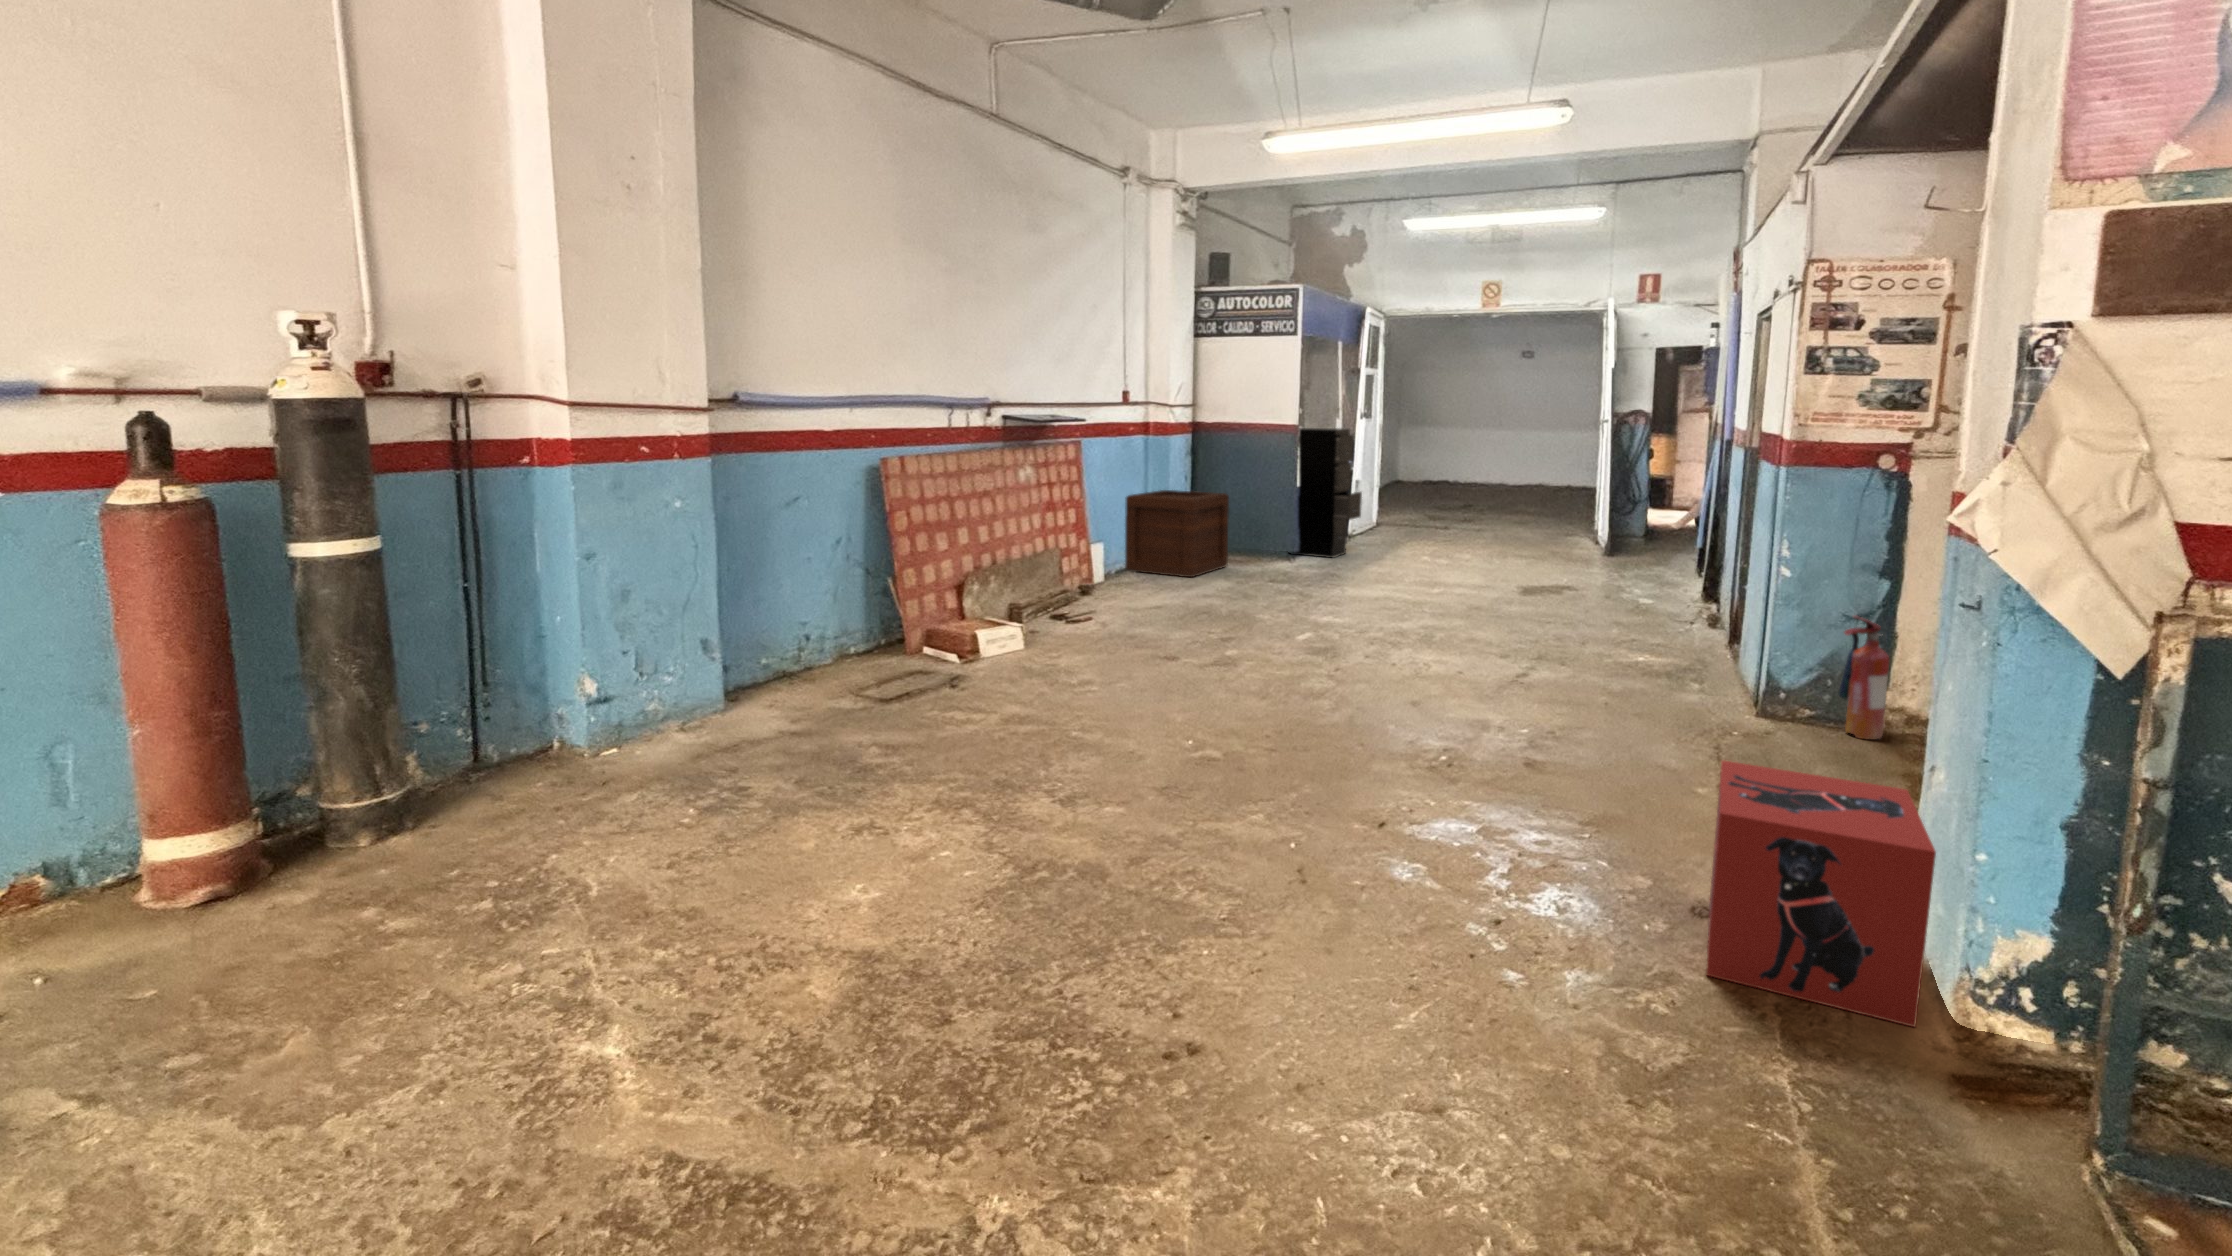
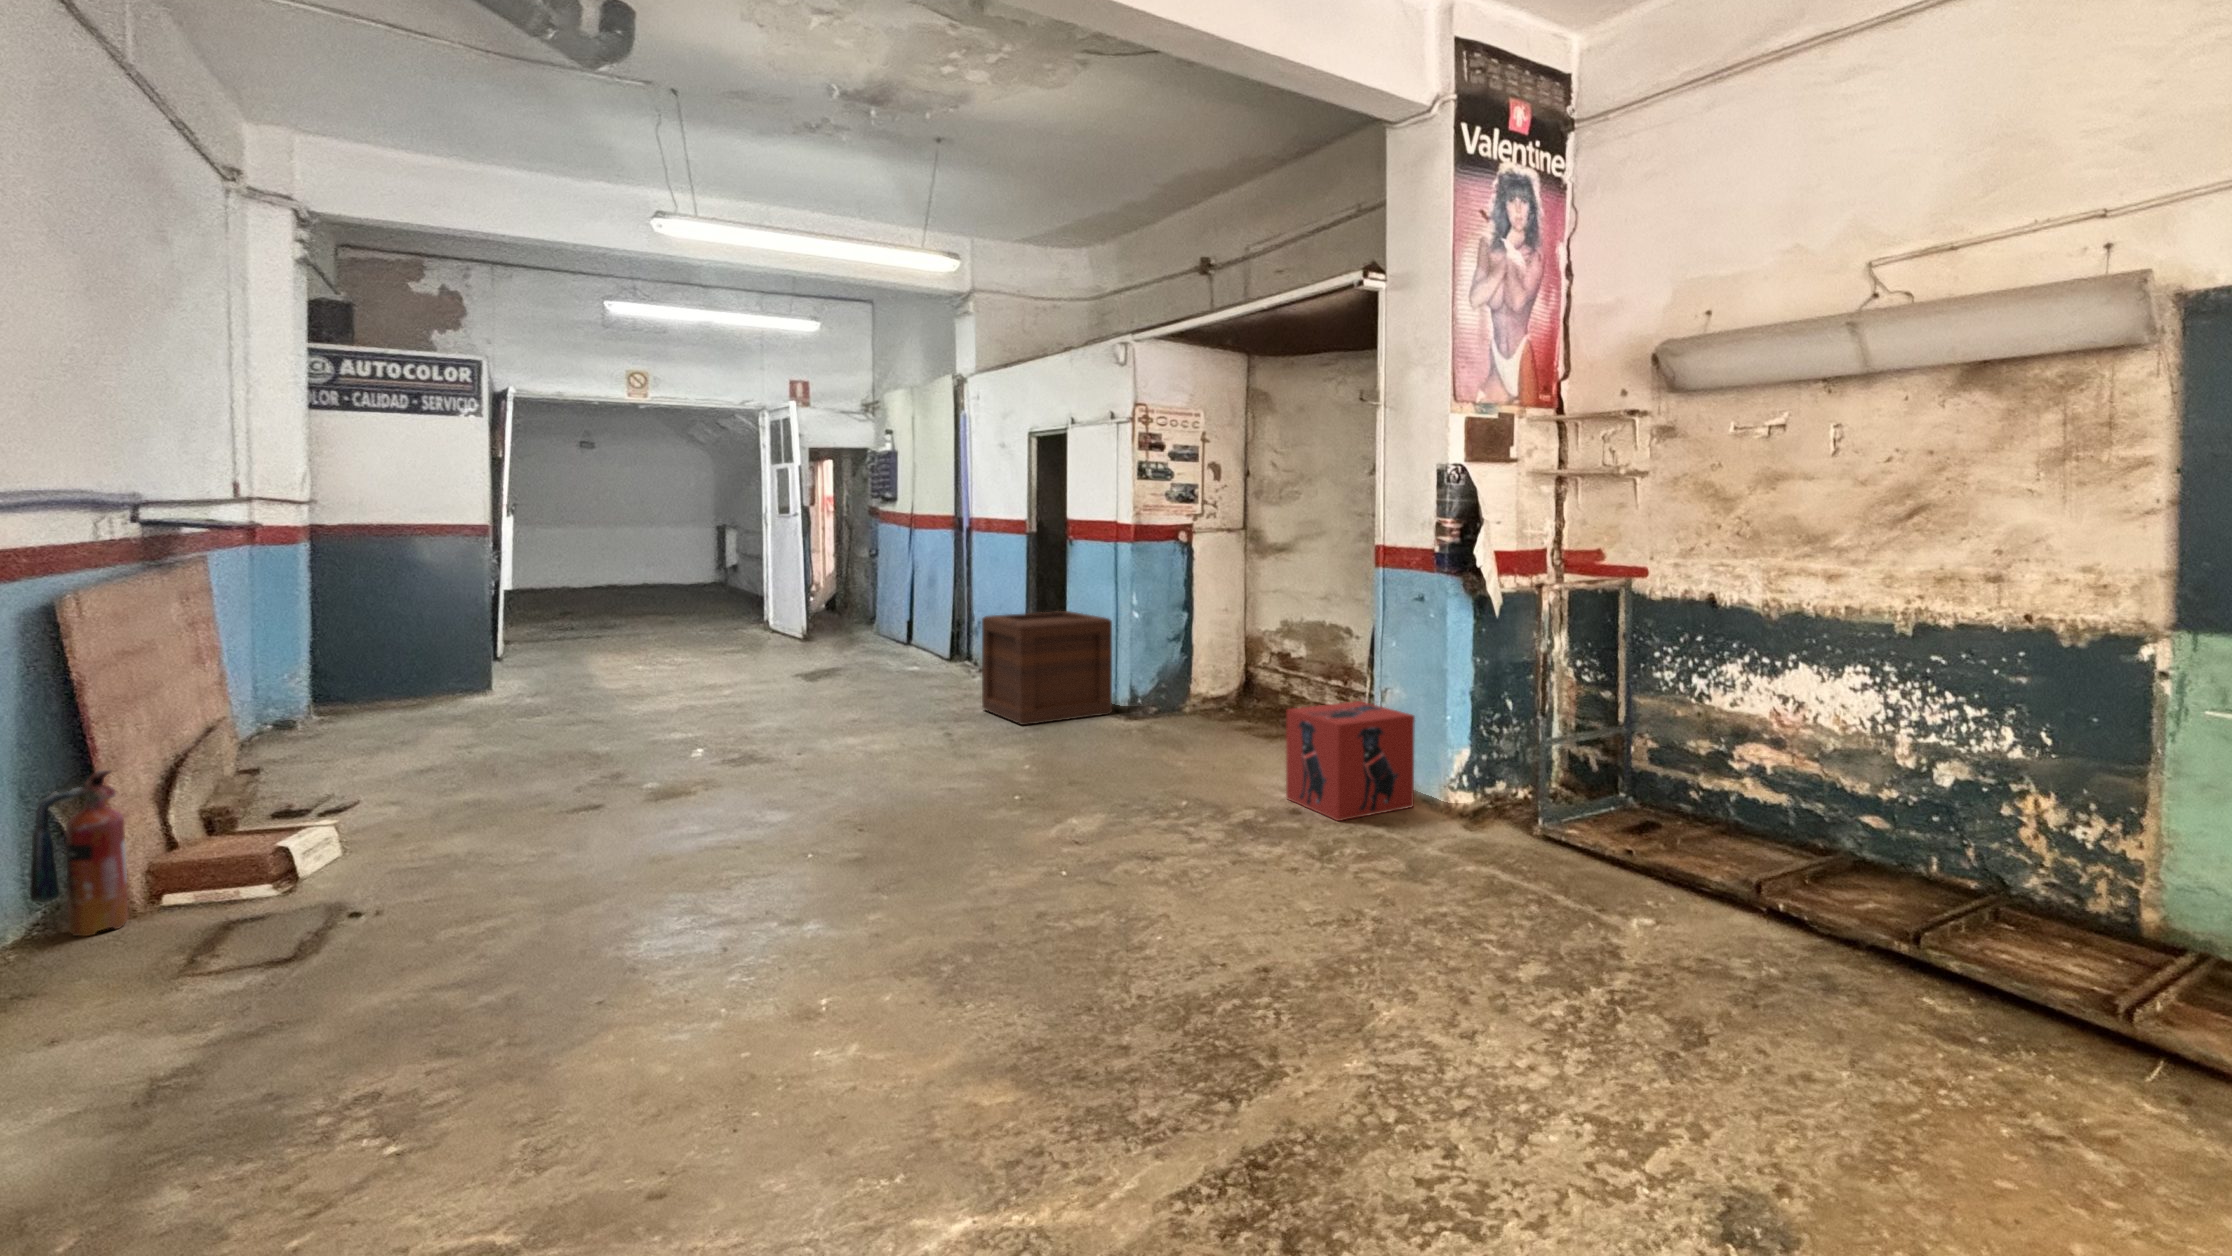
filing cabinet: present [1290,428,1362,558] -> none [466,531,569,692]
wooden crate: present [1125,490,1229,577] -> present [982,611,1112,725]
fire extinguisher: present [1838,615,1889,739] -> present [30,770,128,936]

